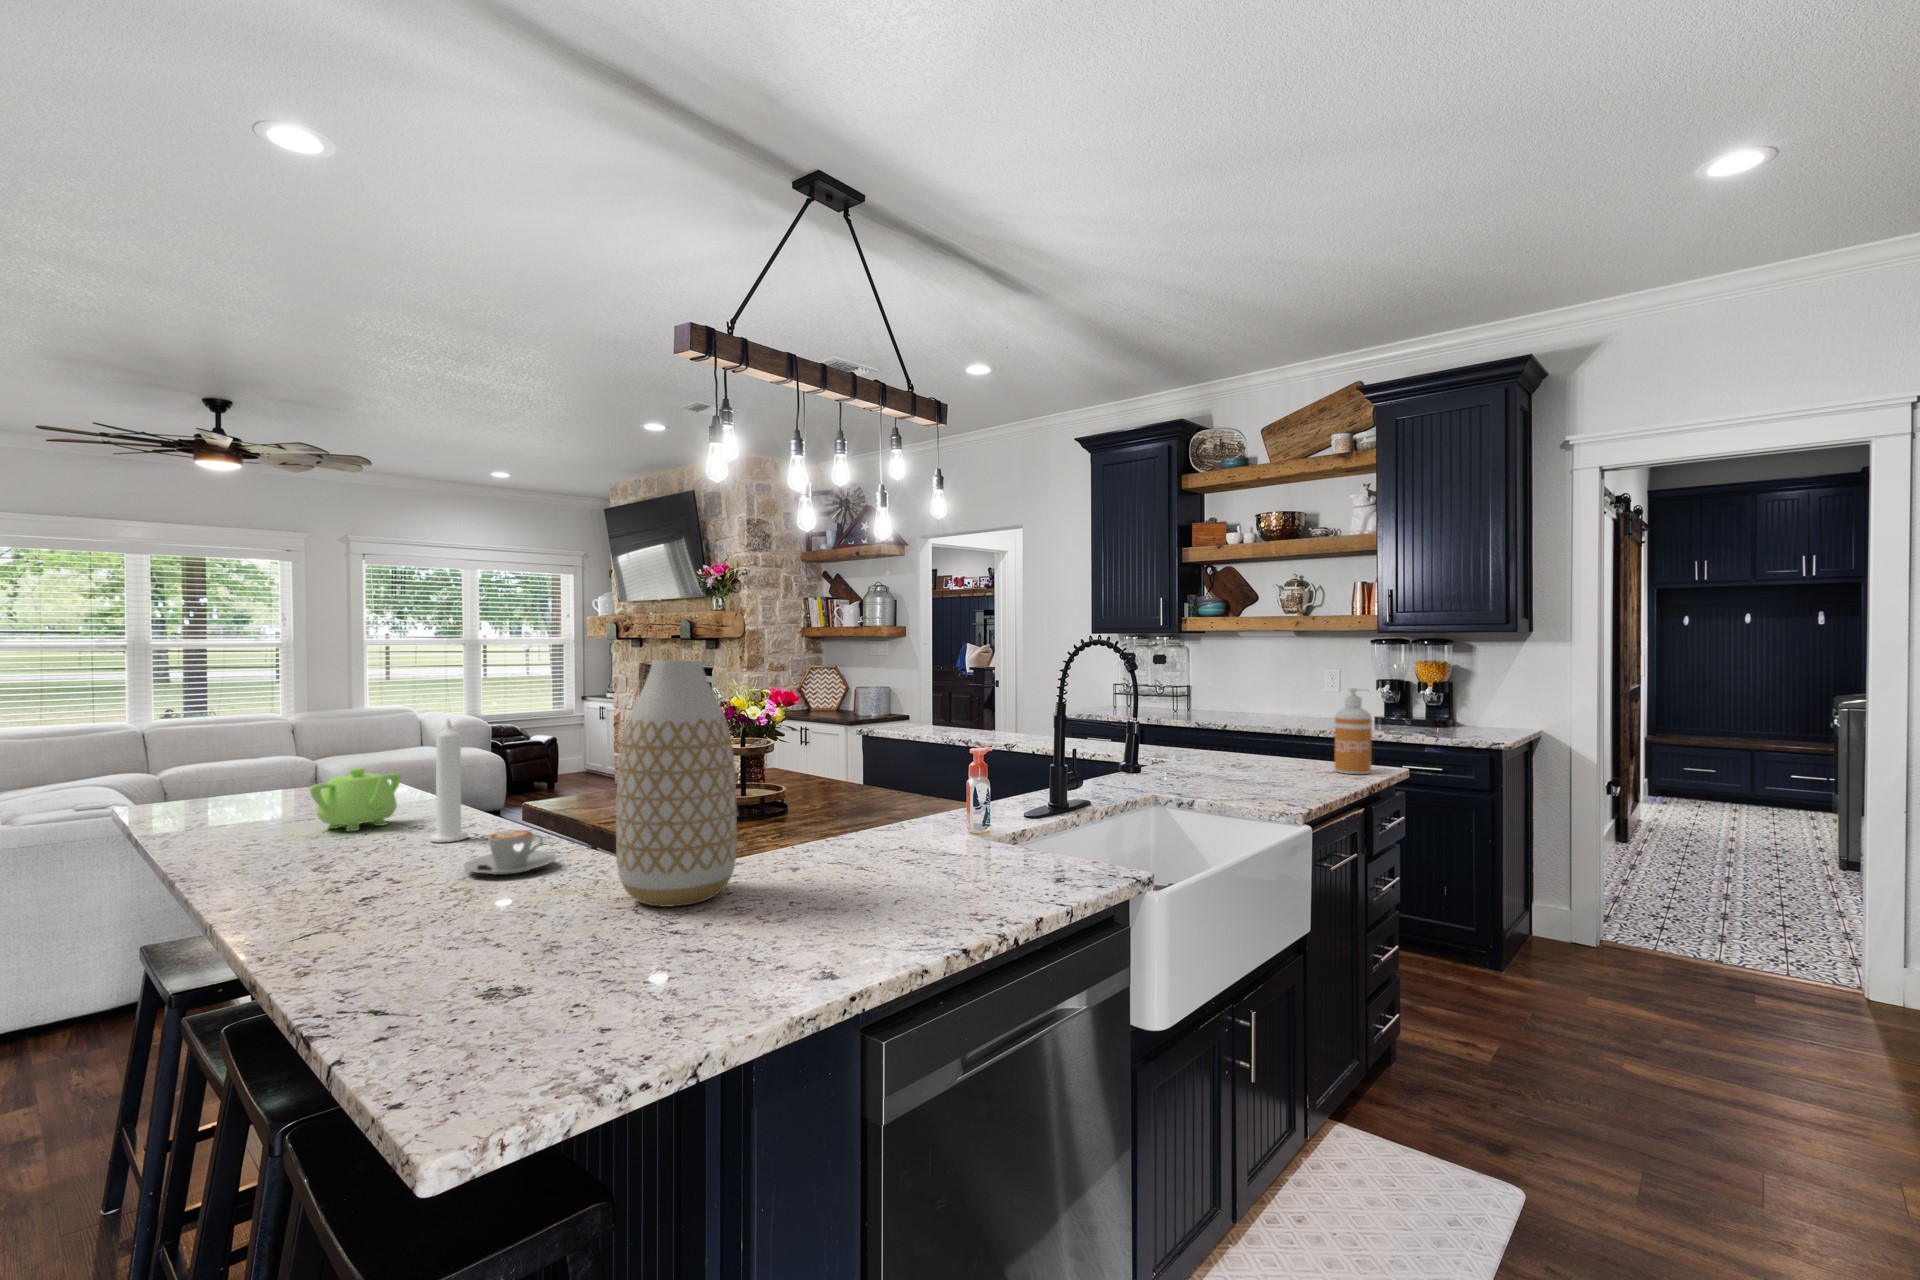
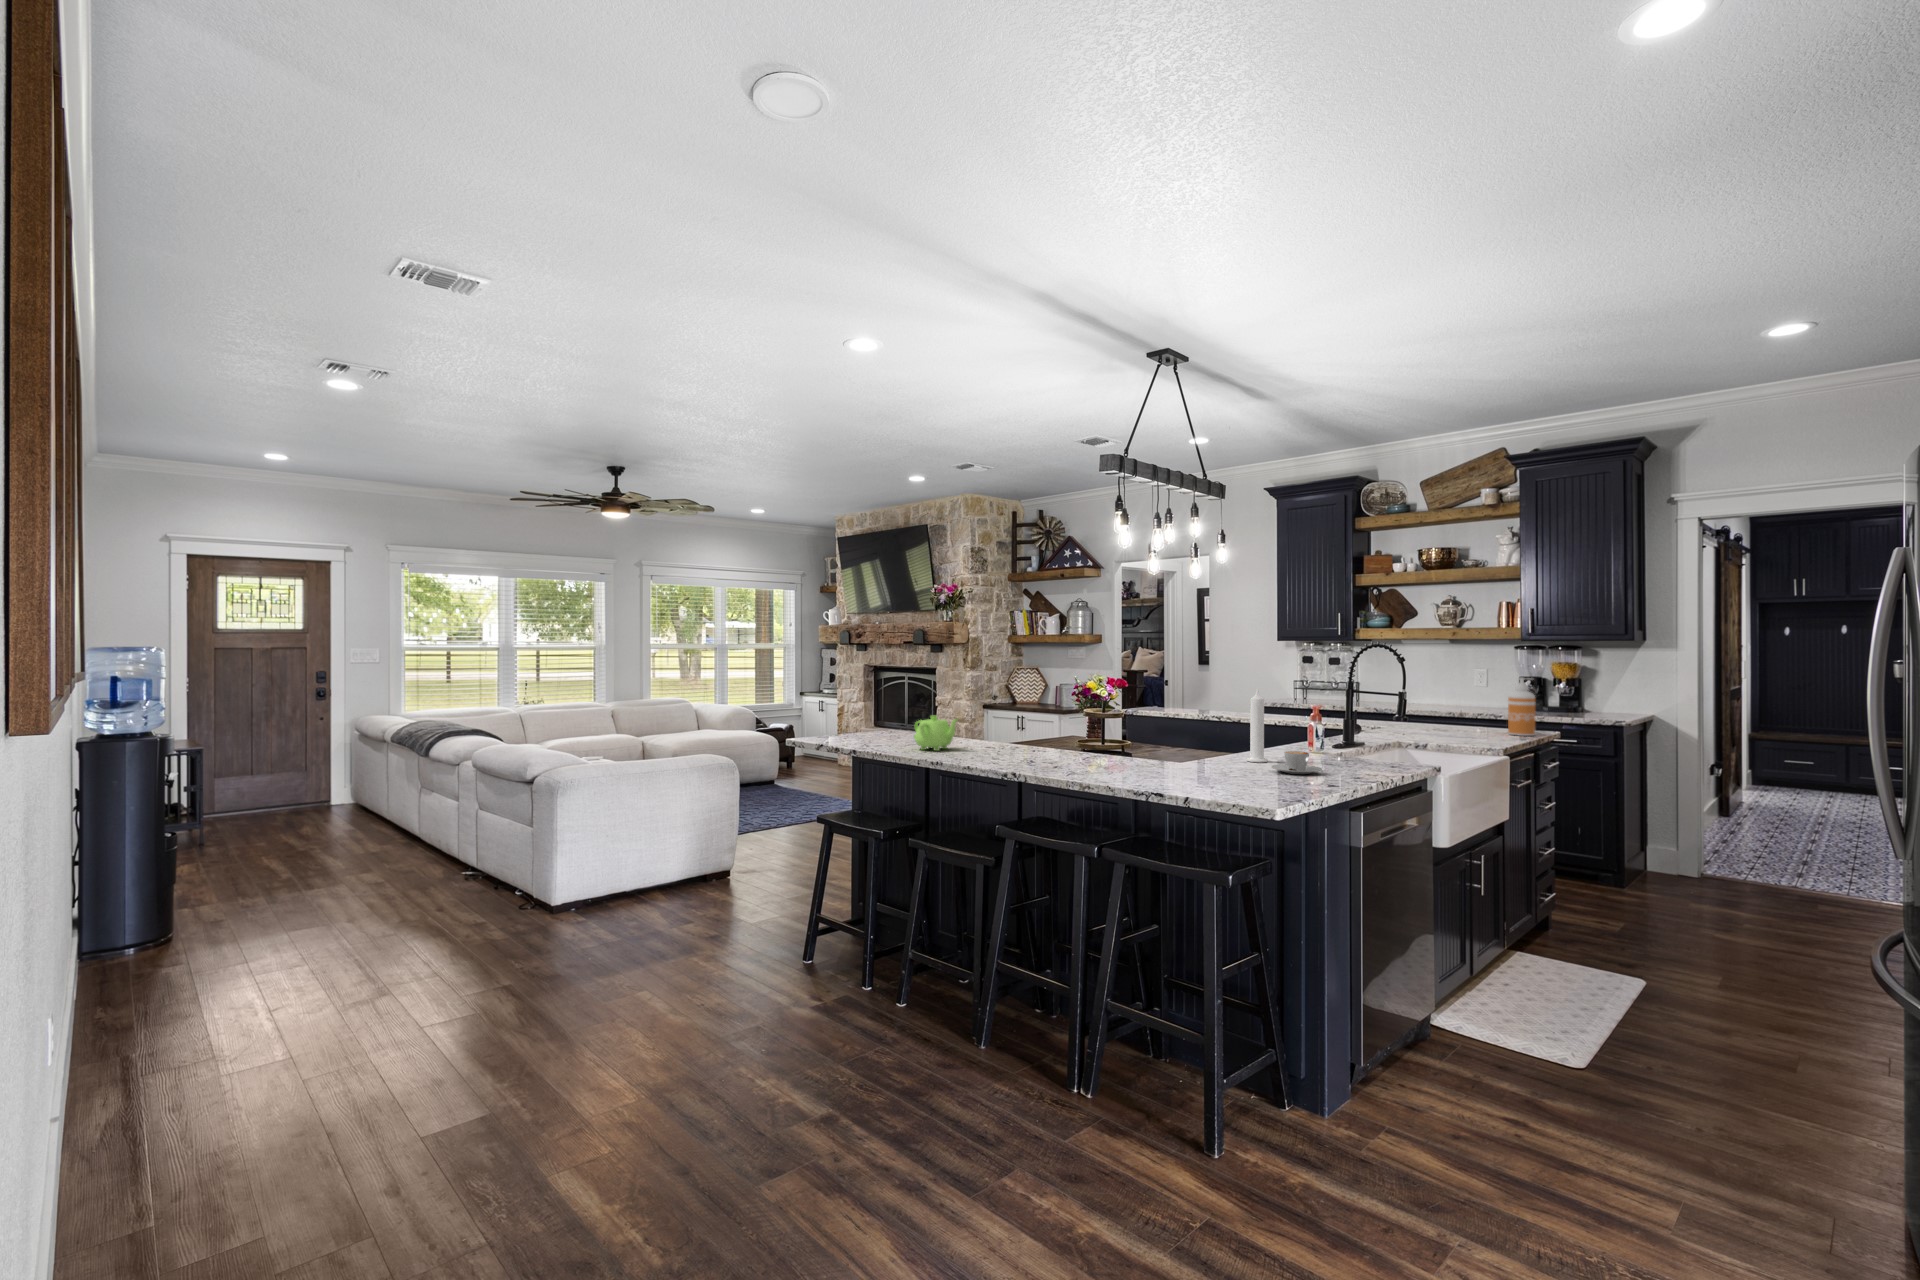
vase: present [616,660,737,907] -> none [1164,651,1225,775]
candle: present [429,719,468,842] -> present [1246,689,1268,762]
coffee cup: present [464,830,556,875] -> present [1272,751,1322,774]

